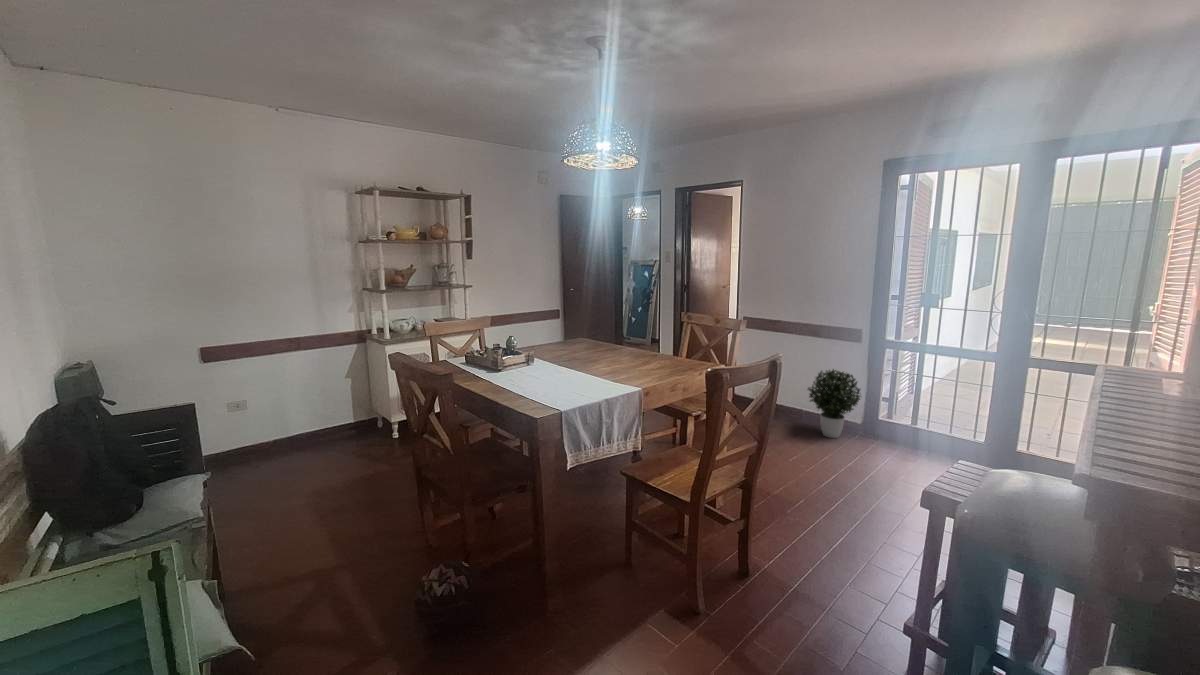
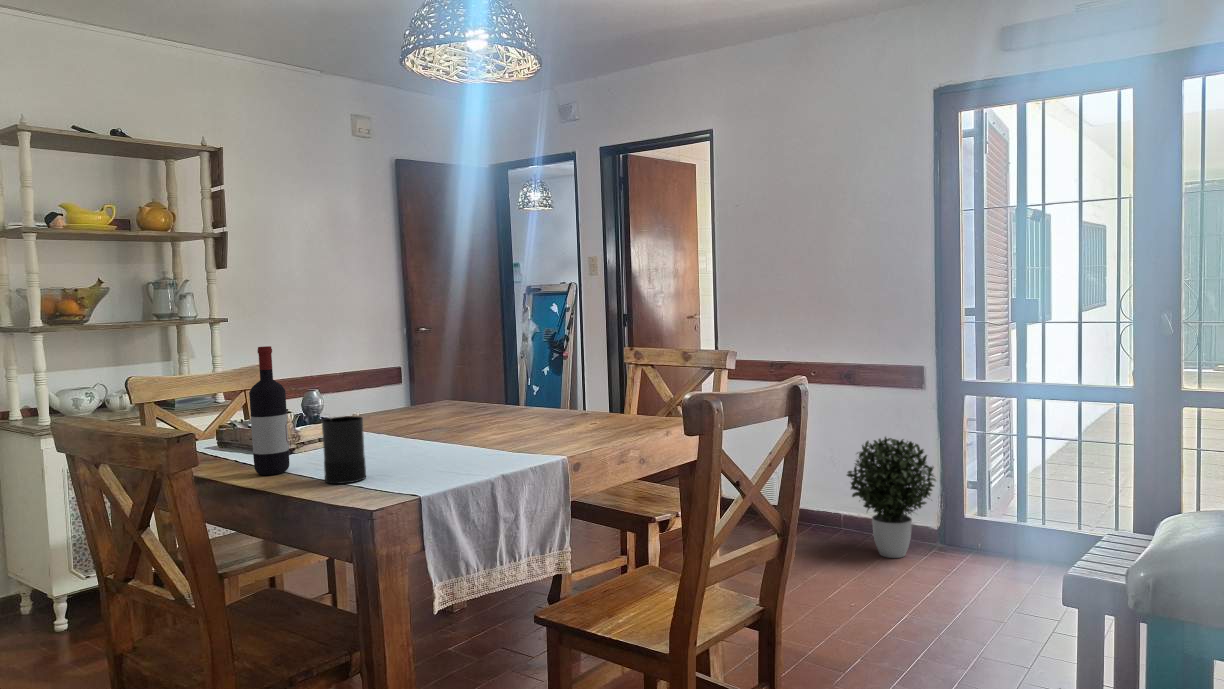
wine bottle: none [480,322,500,387] -> present [249,346,289,475]
candle: none [512,361,537,397] -> present [322,416,366,484]

